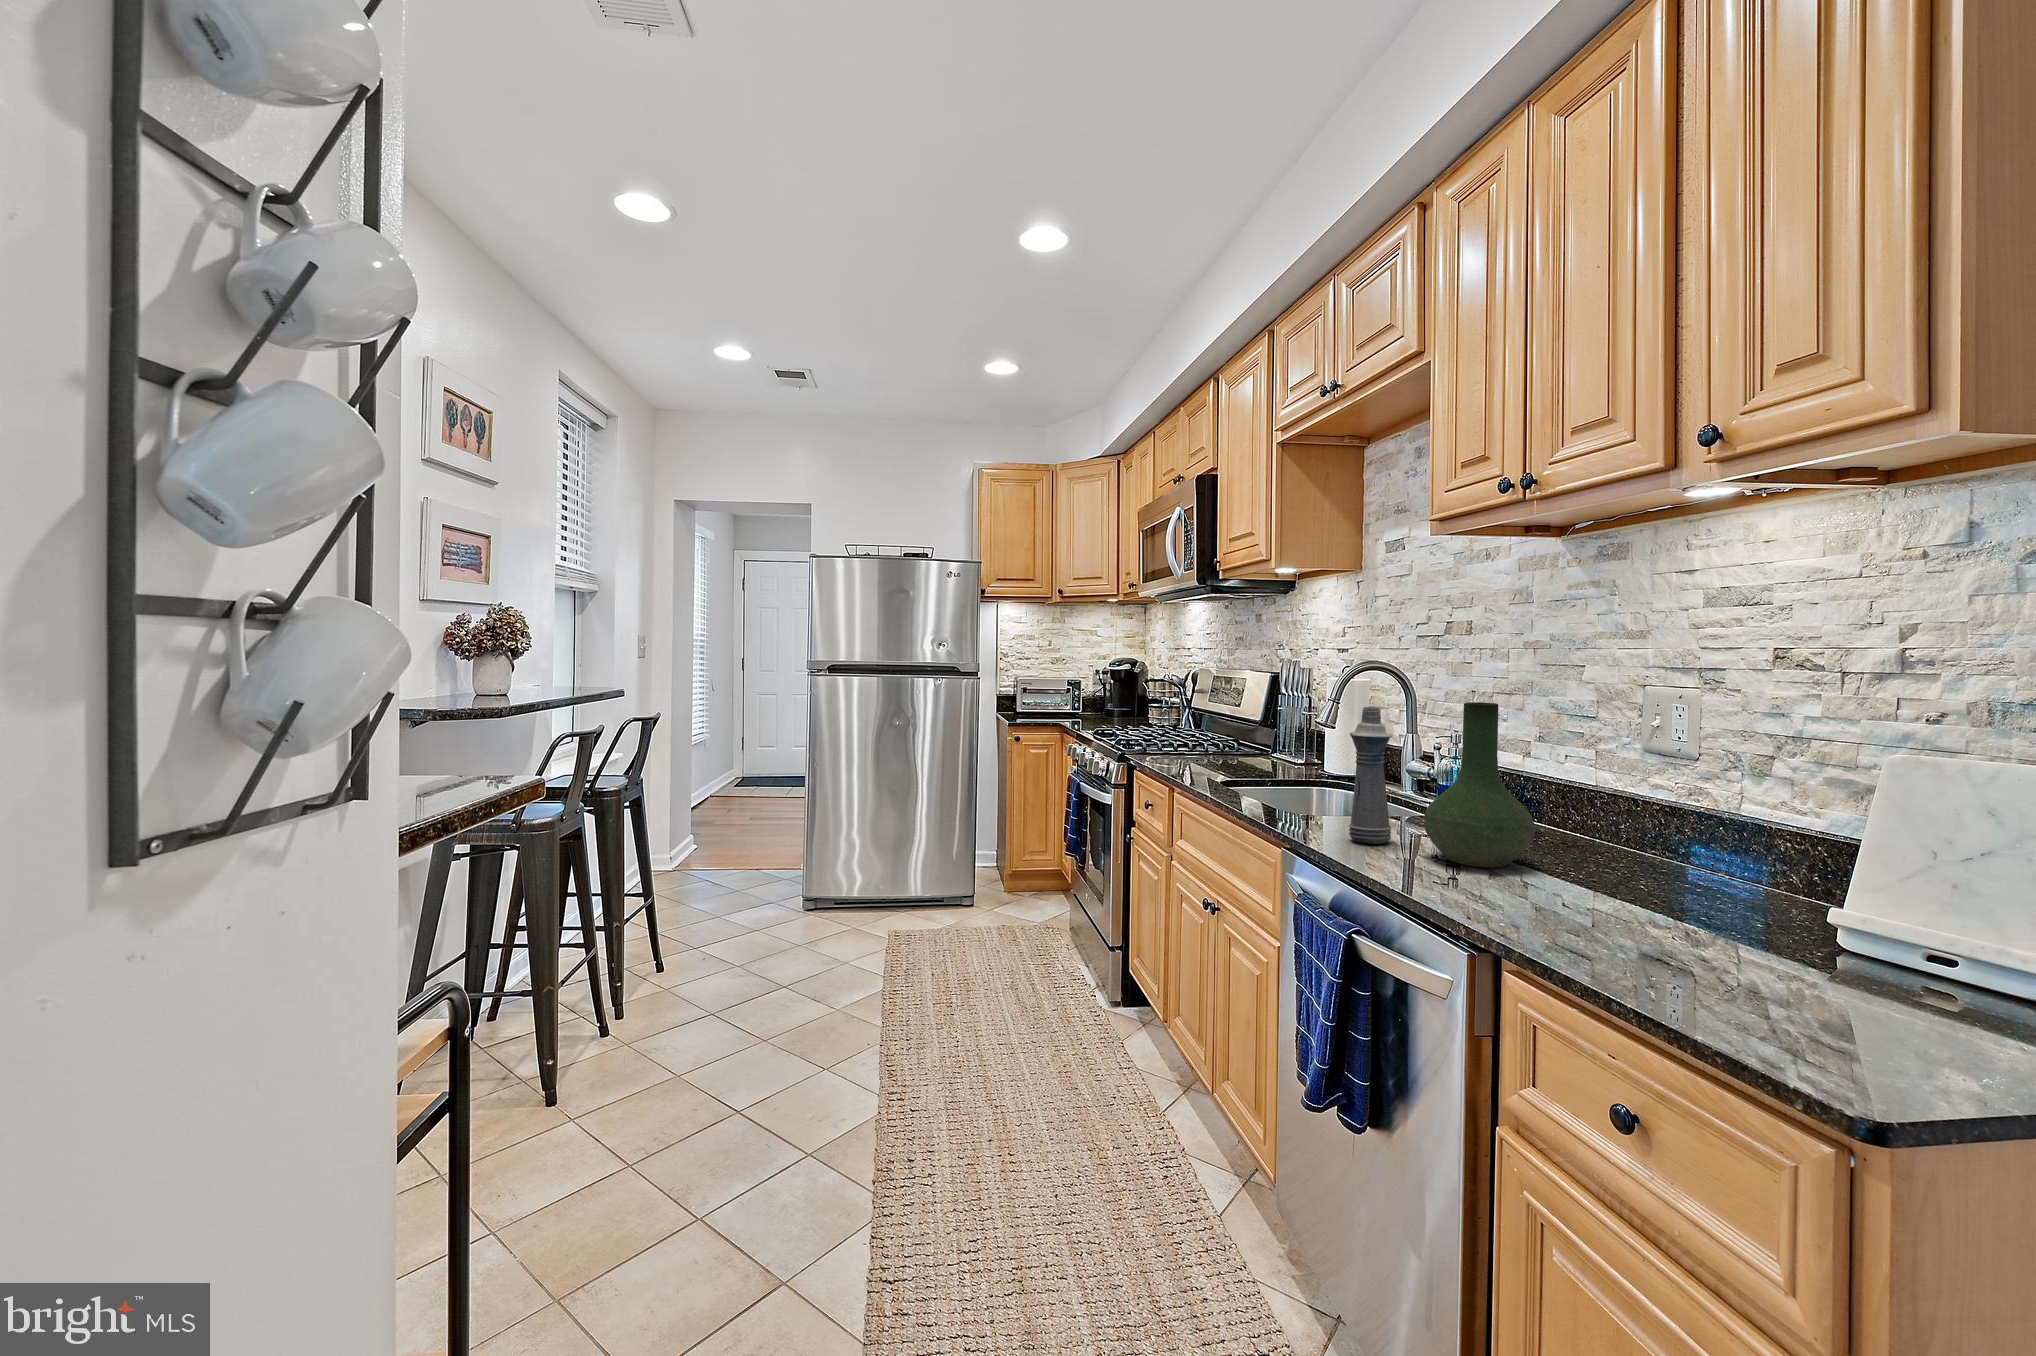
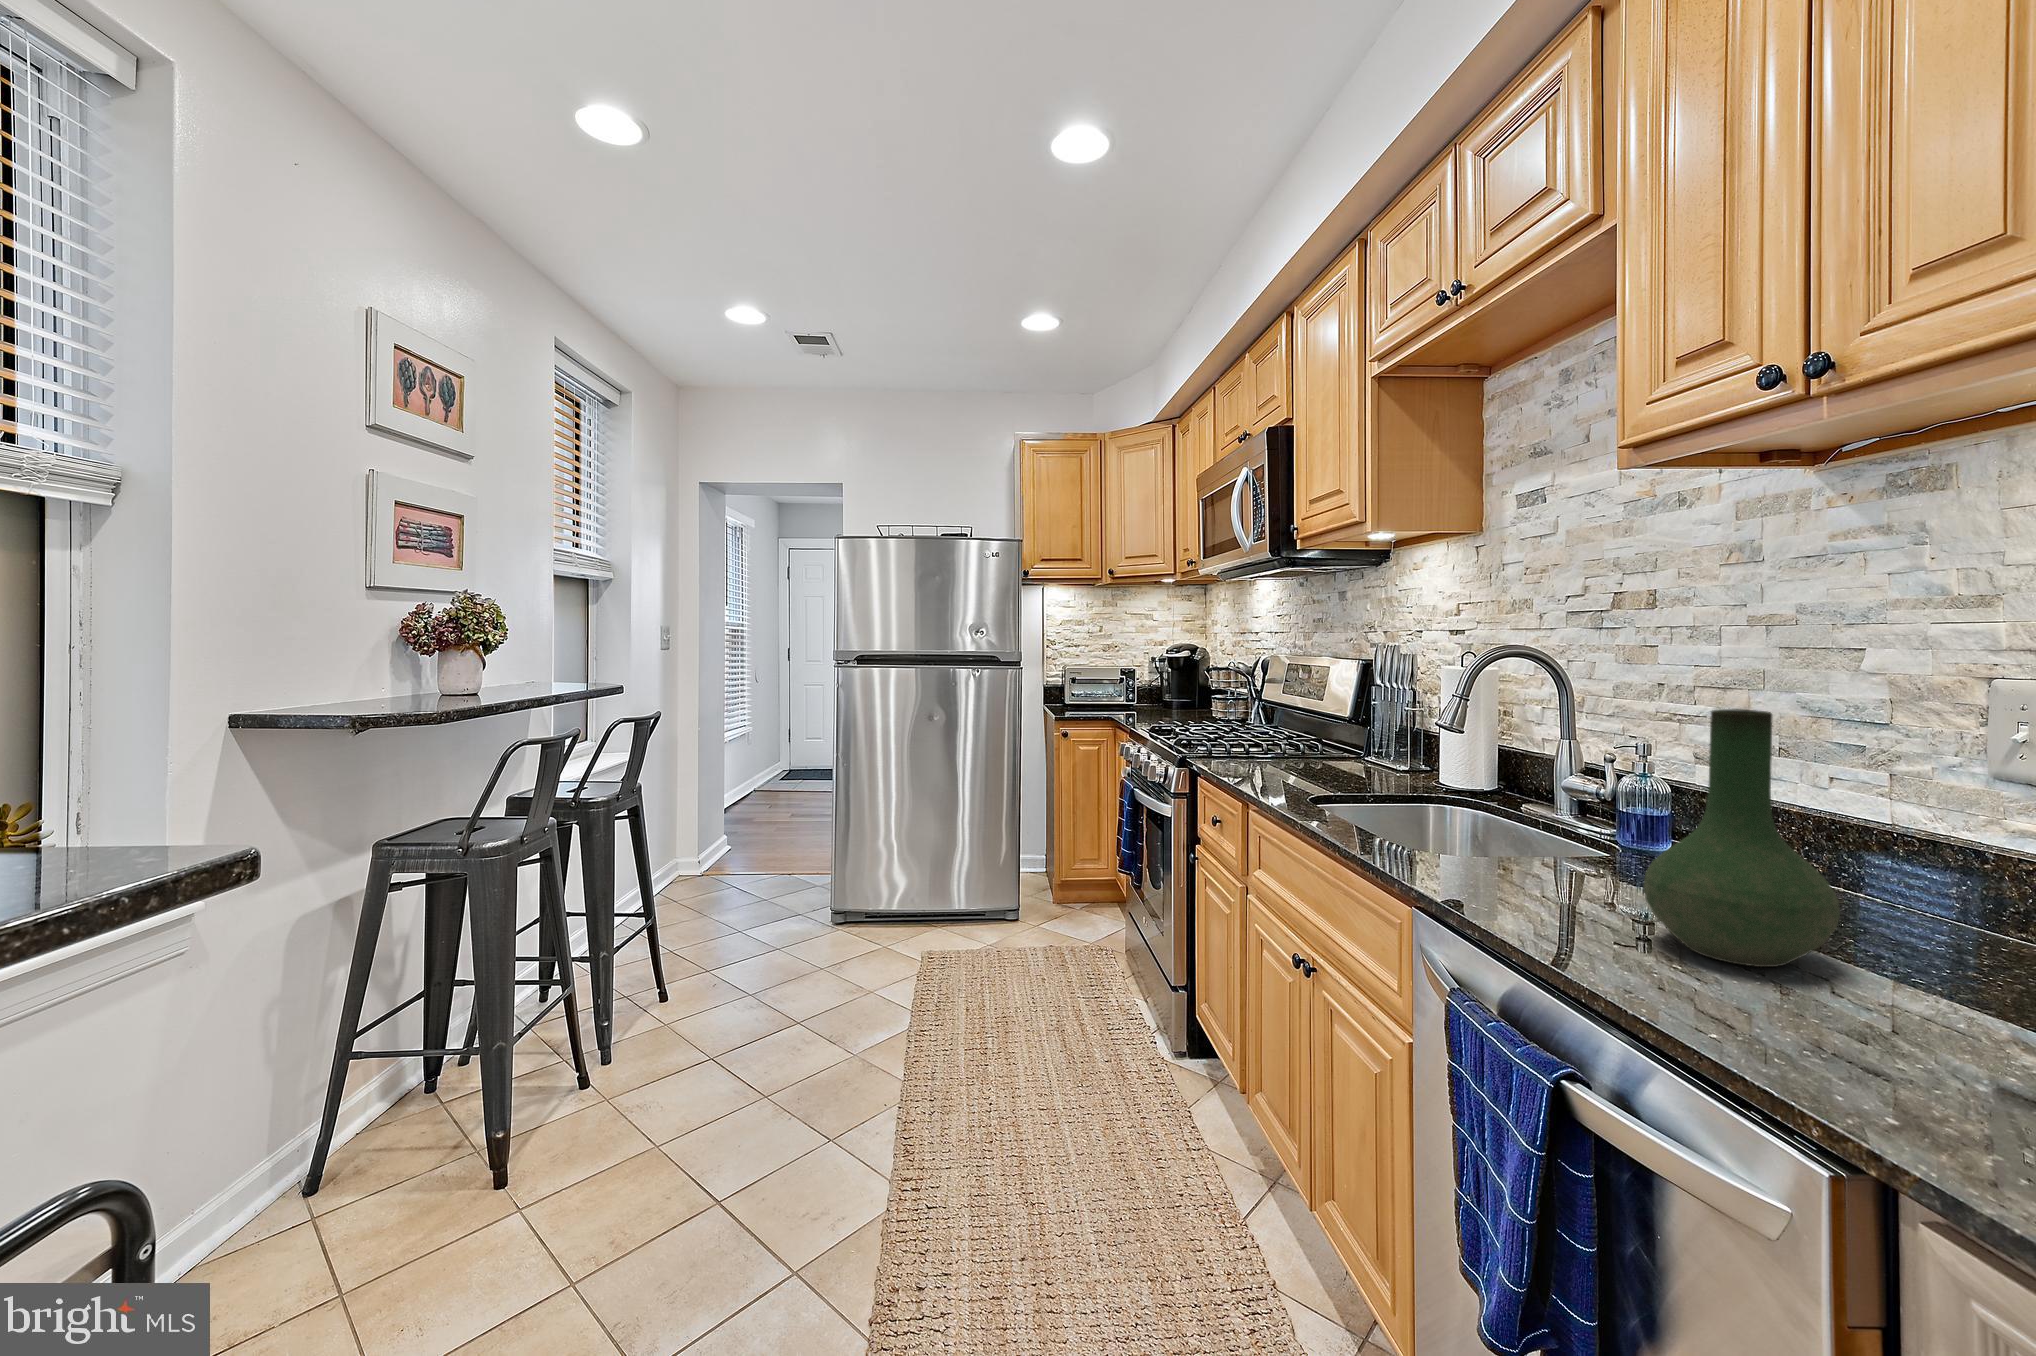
bottle: present [1349,707,1392,844] -> none [1513,715,1579,913]

